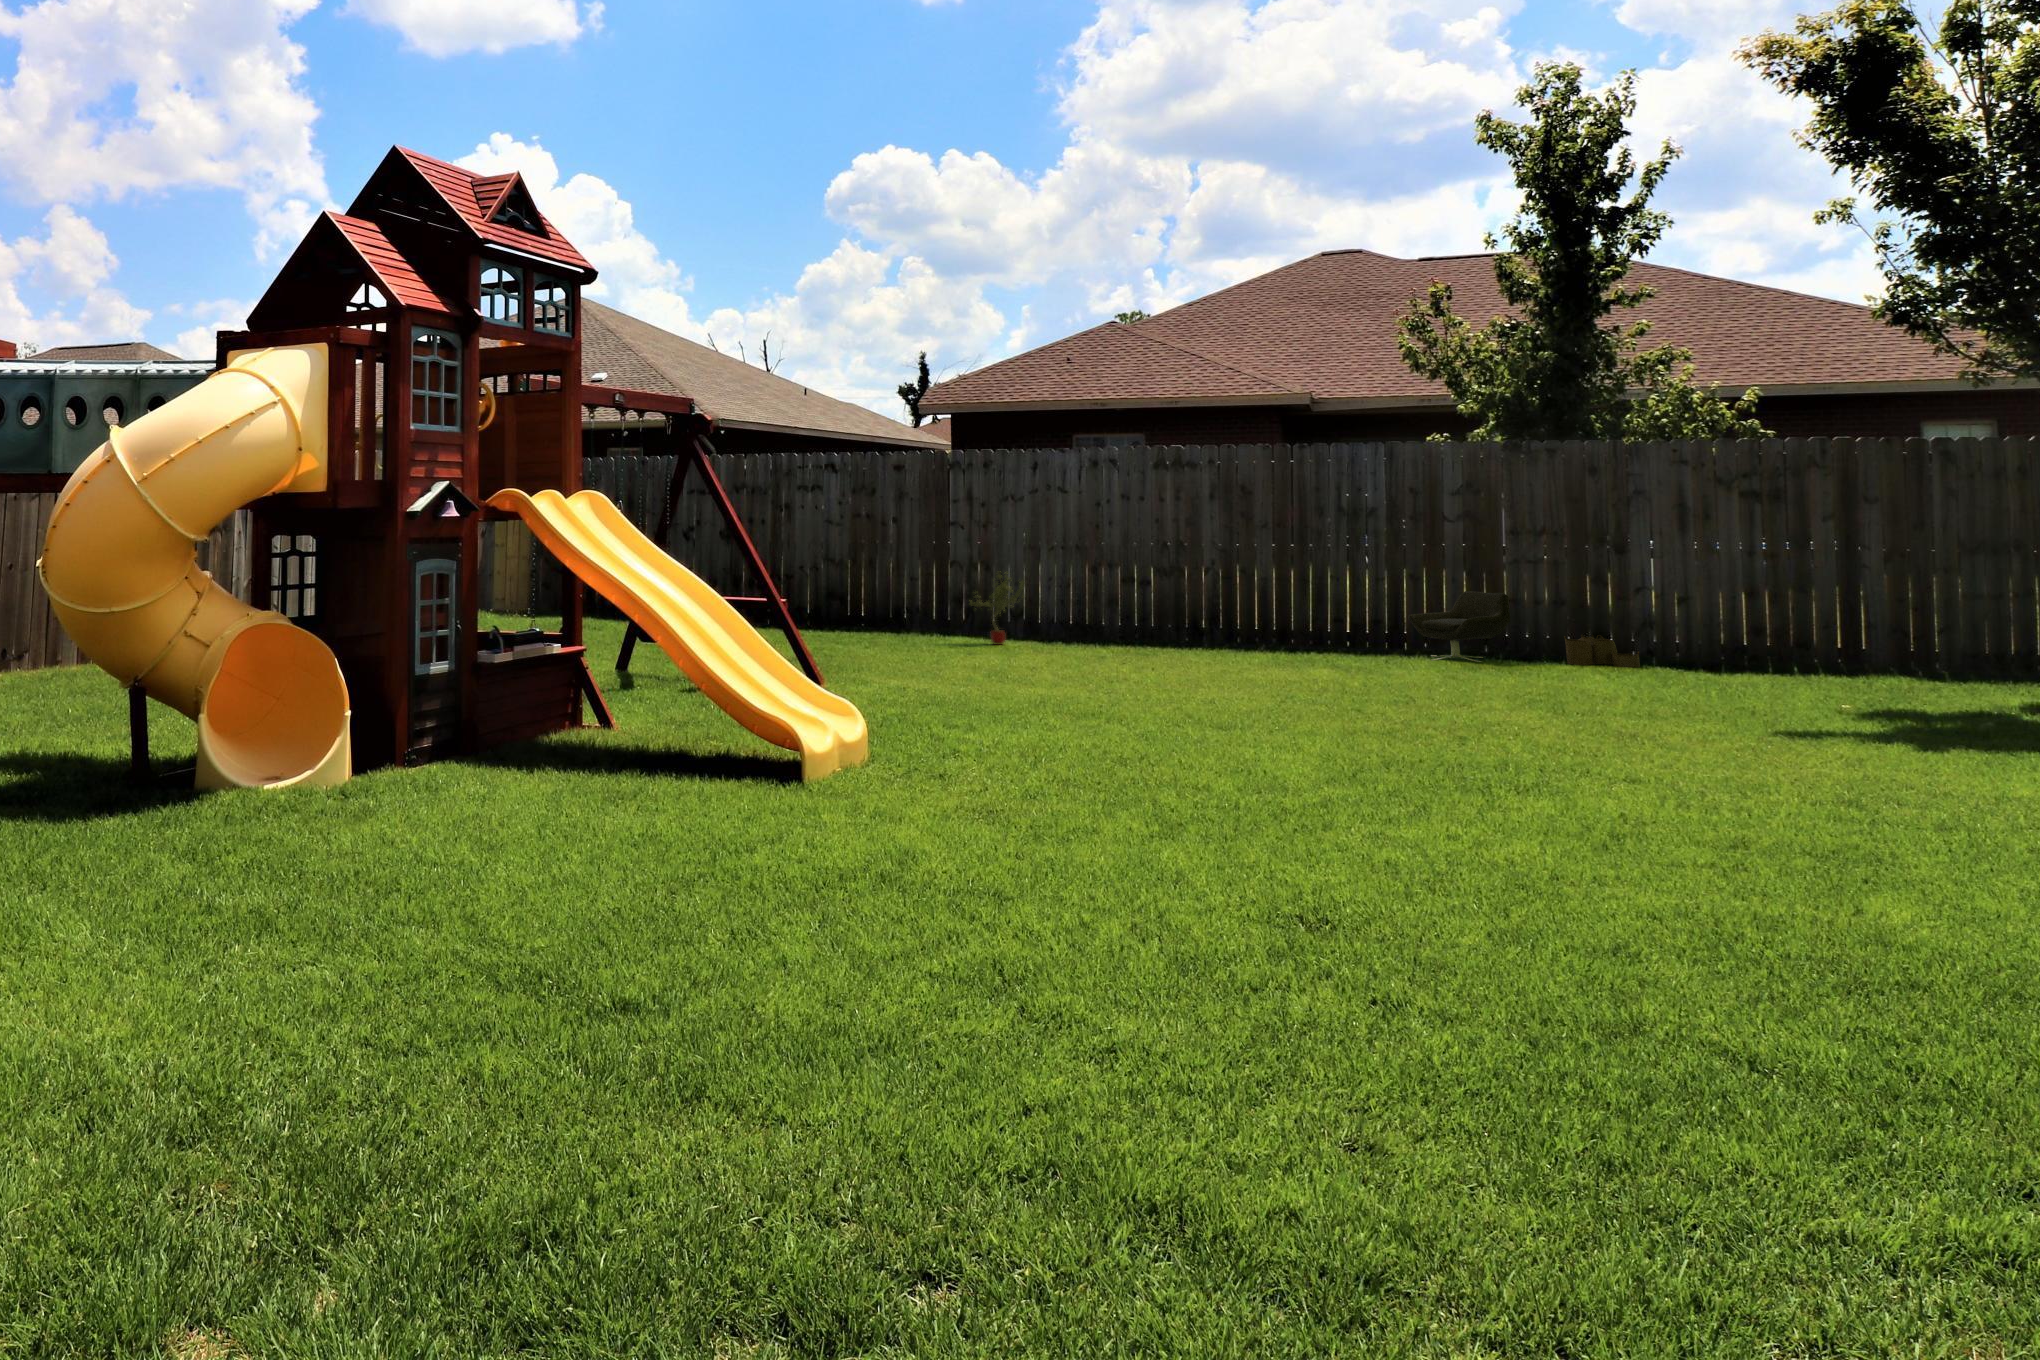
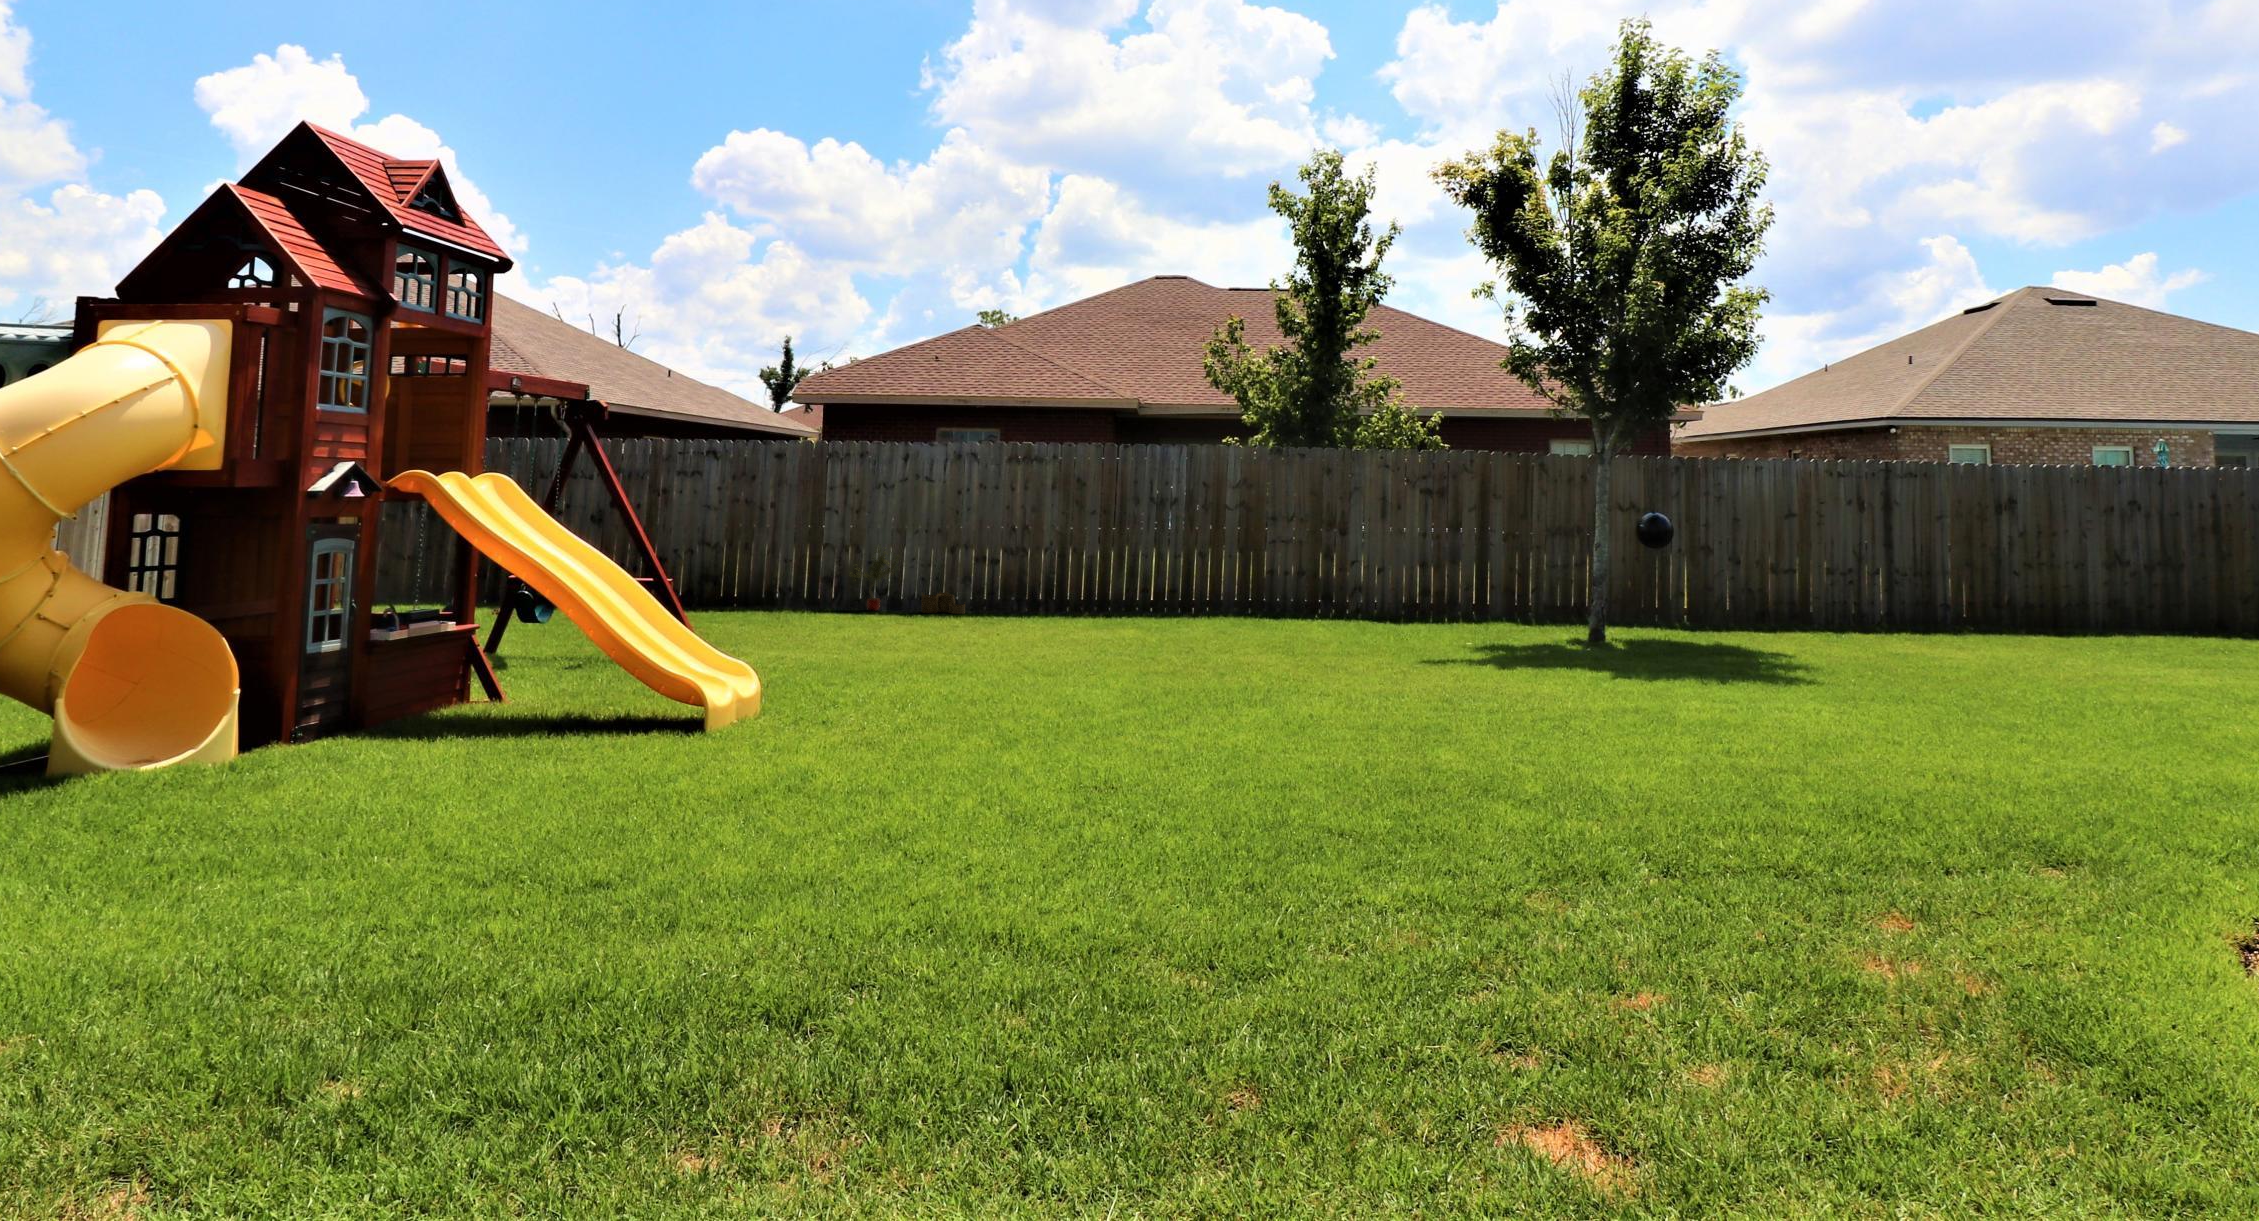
lounge chair: present [1408,591,1510,662] -> none [1192,563,1259,616]
woven basket: present [1564,635,1640,667] -> present [921,591,965,614]

